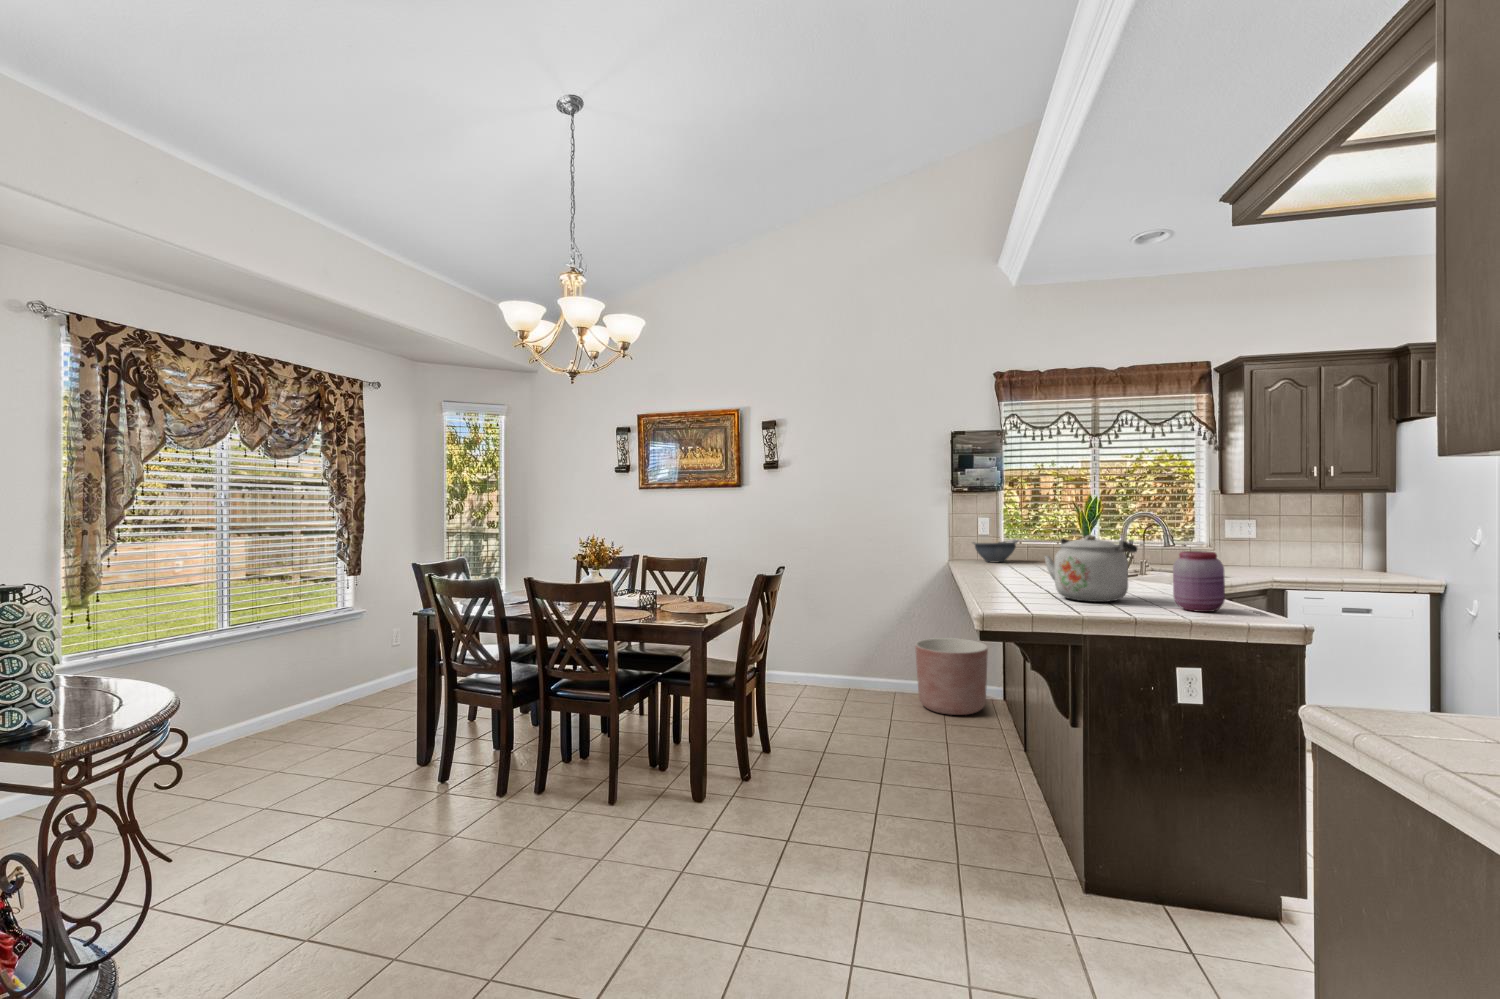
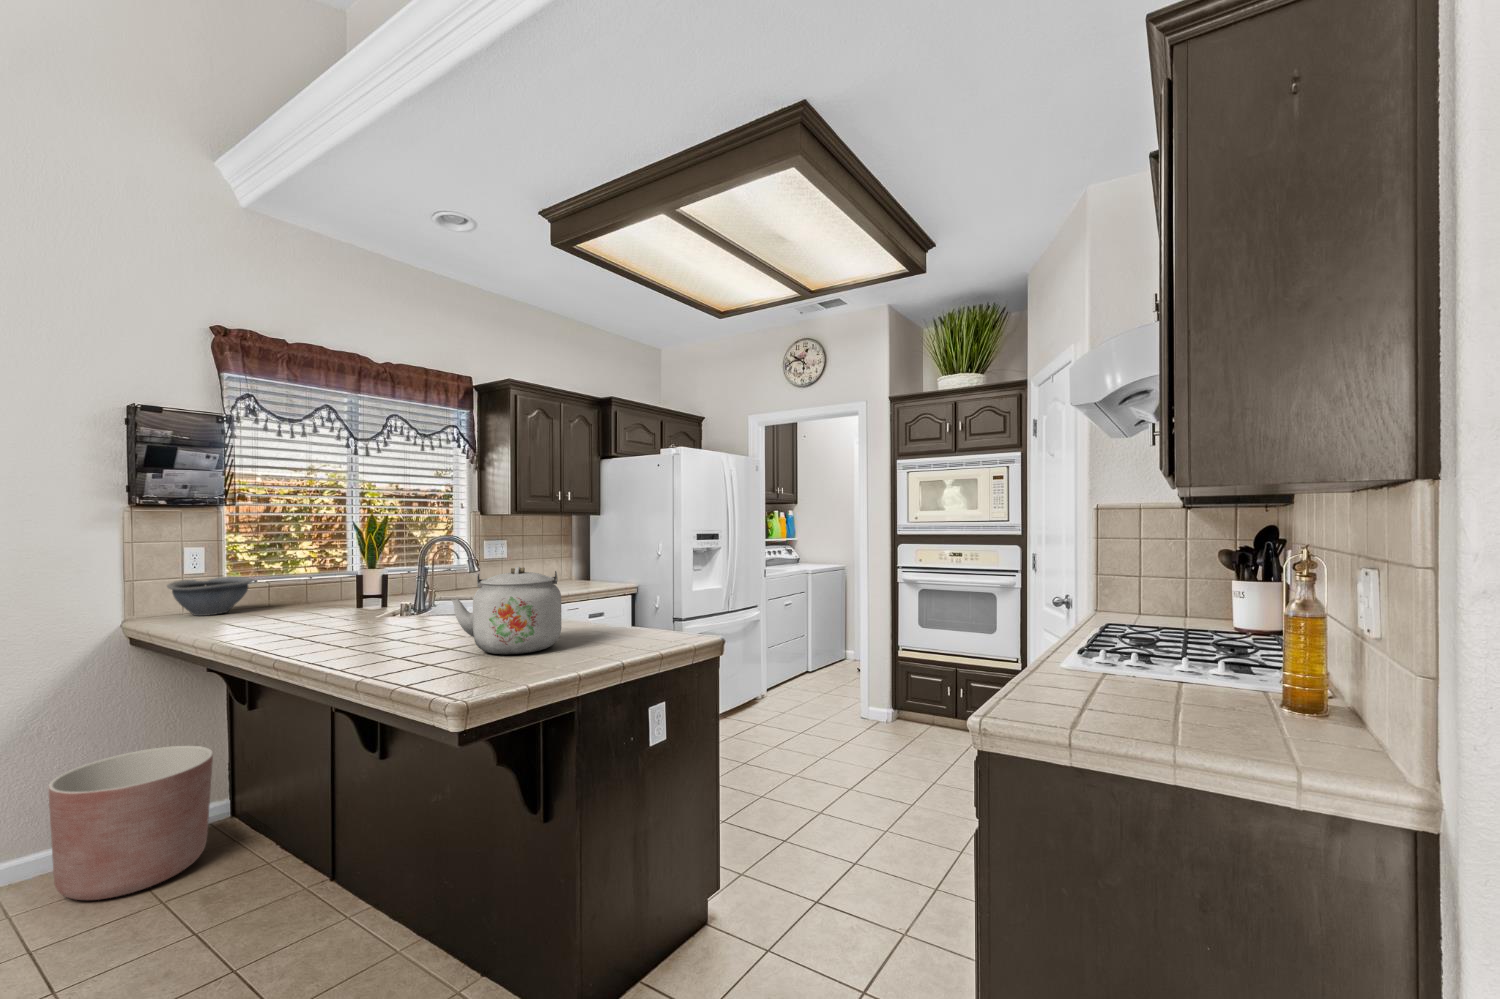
jar: present [1173,551,1225,612] -> none [612,577,658,642]

